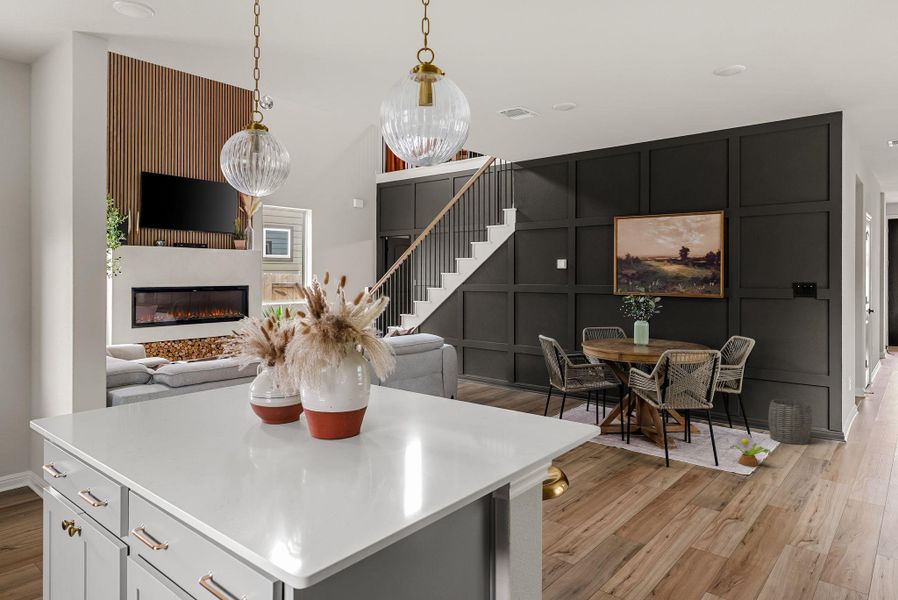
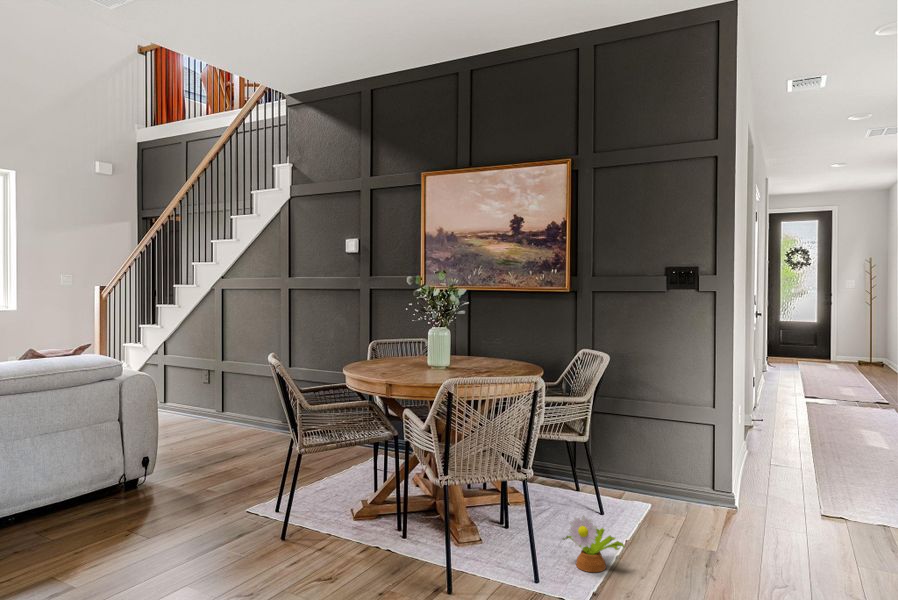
woven basket: present [768,399,812,444] -> none [631,446,691,518]

